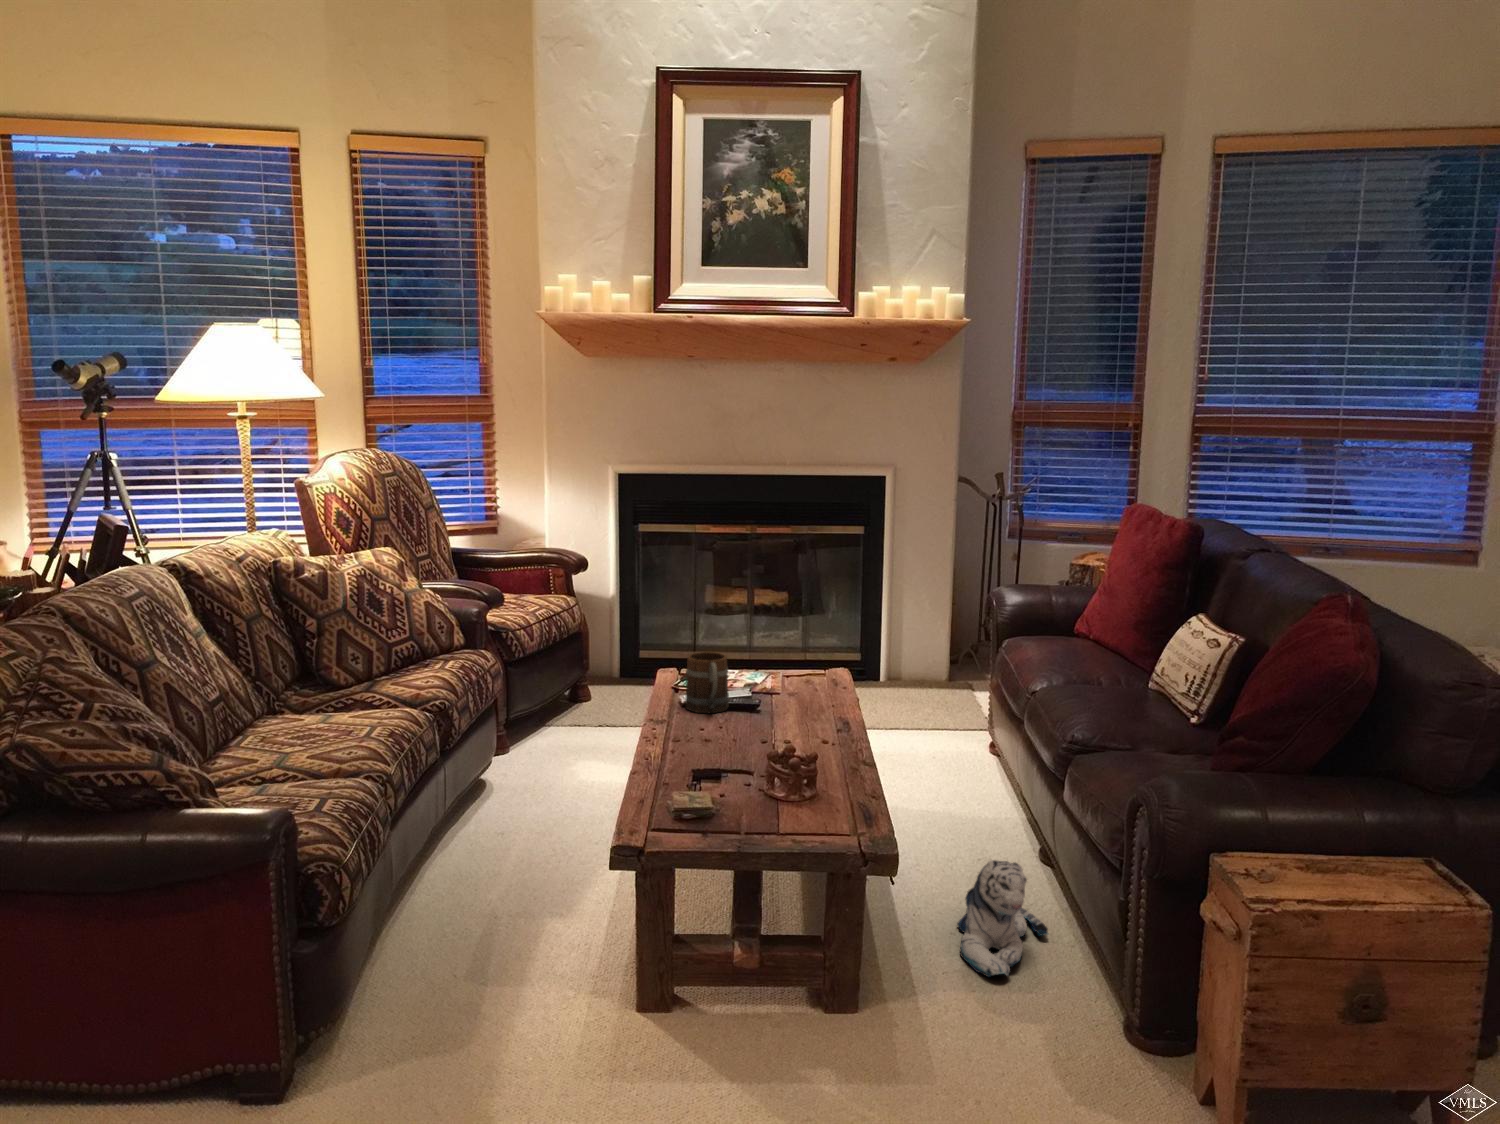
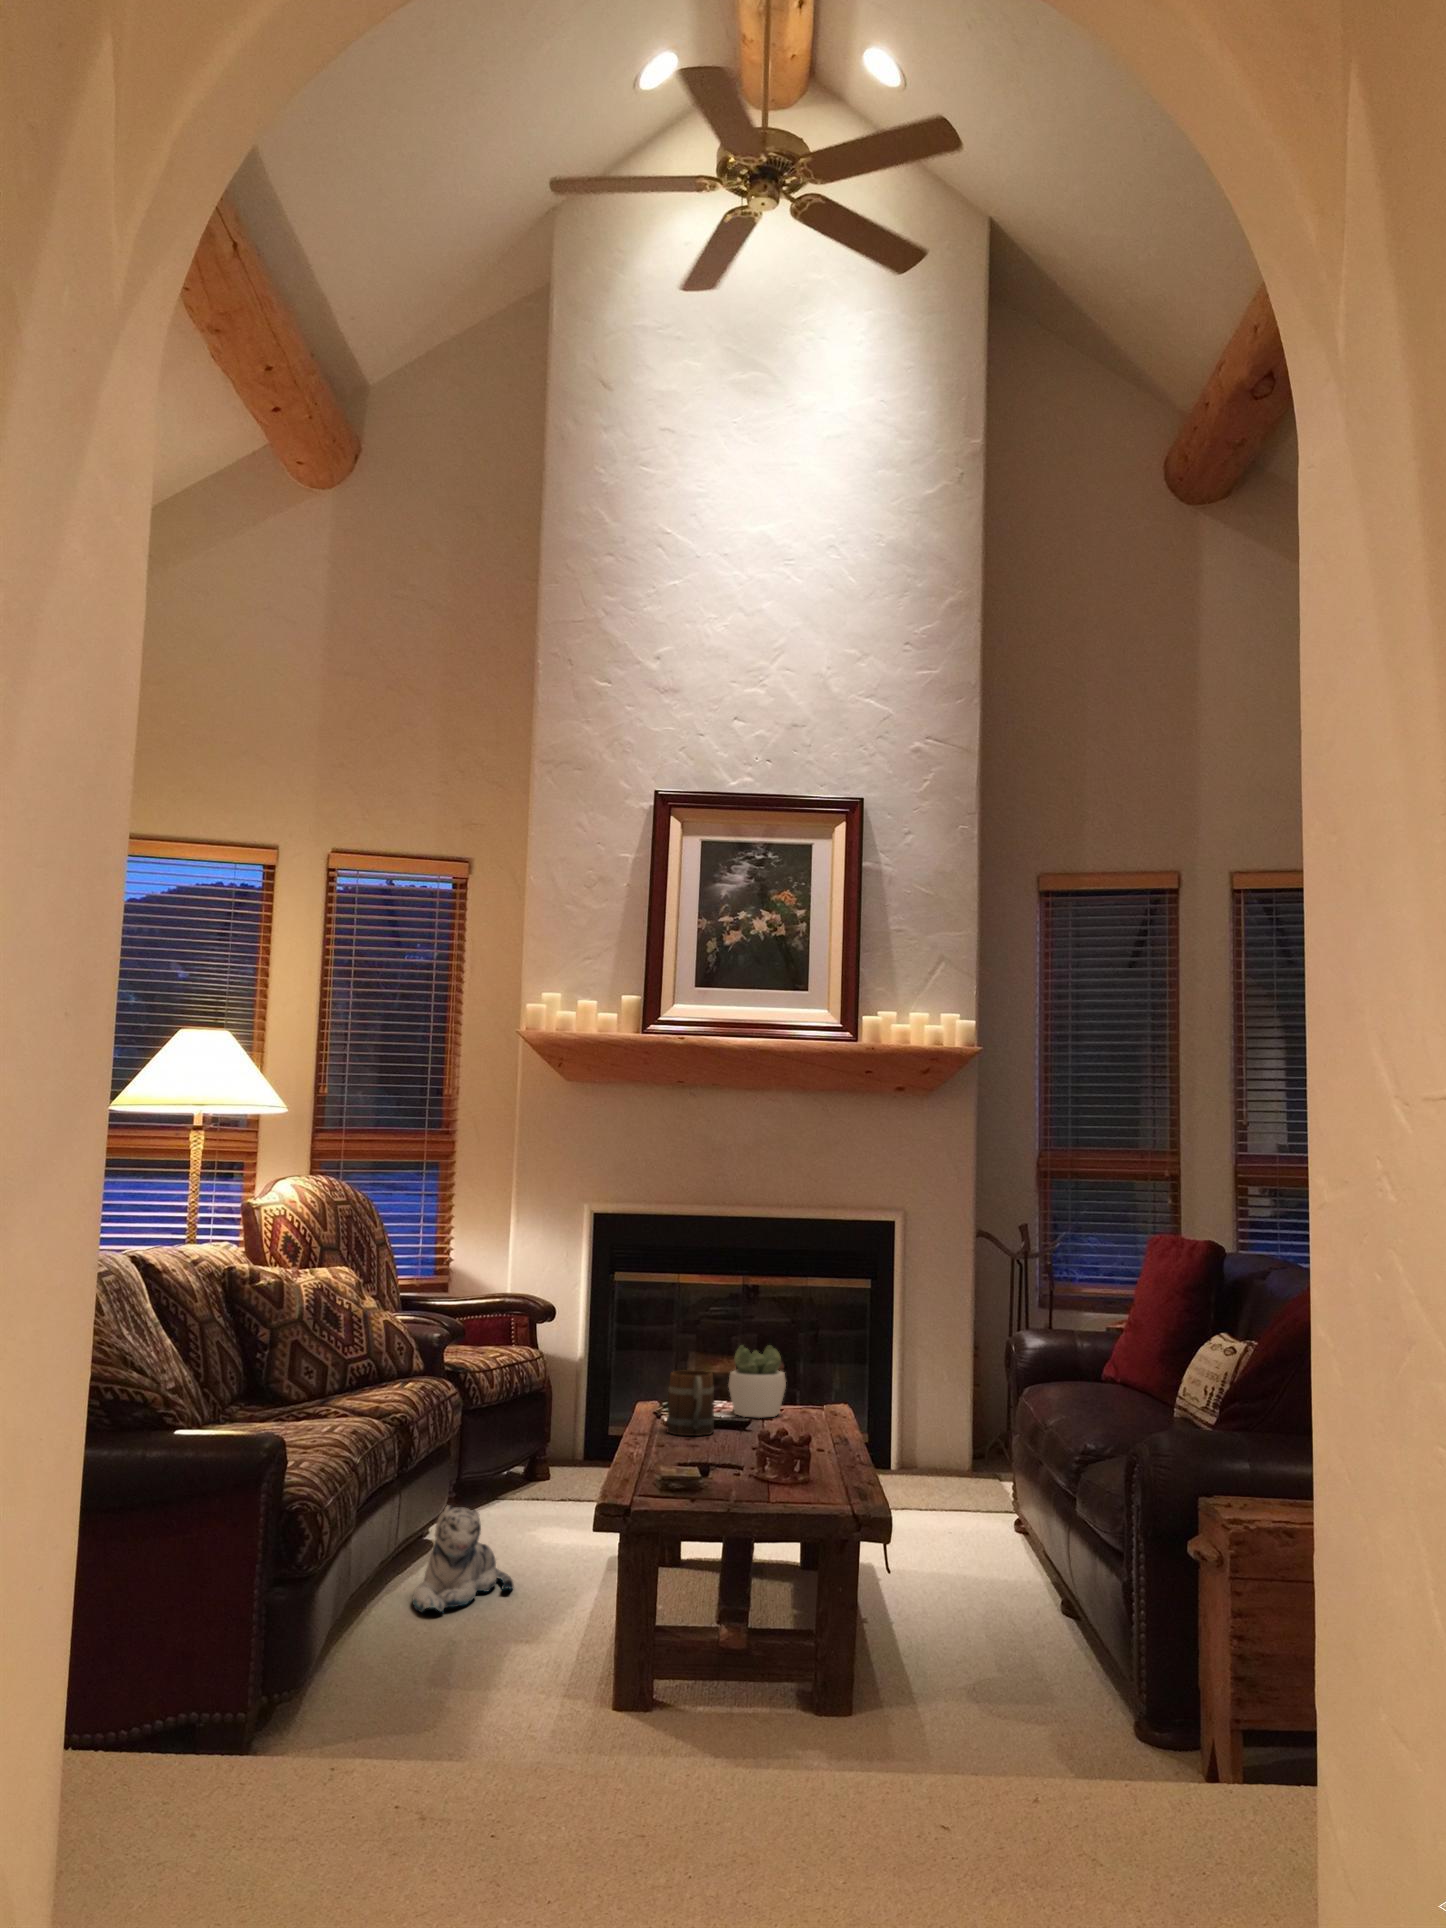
succulent plant: none [741,618,793,684] -> present [729,1345,786,1418]
plush toy: present [957,860,1048,977] -> present [412,1505,514,1612]

